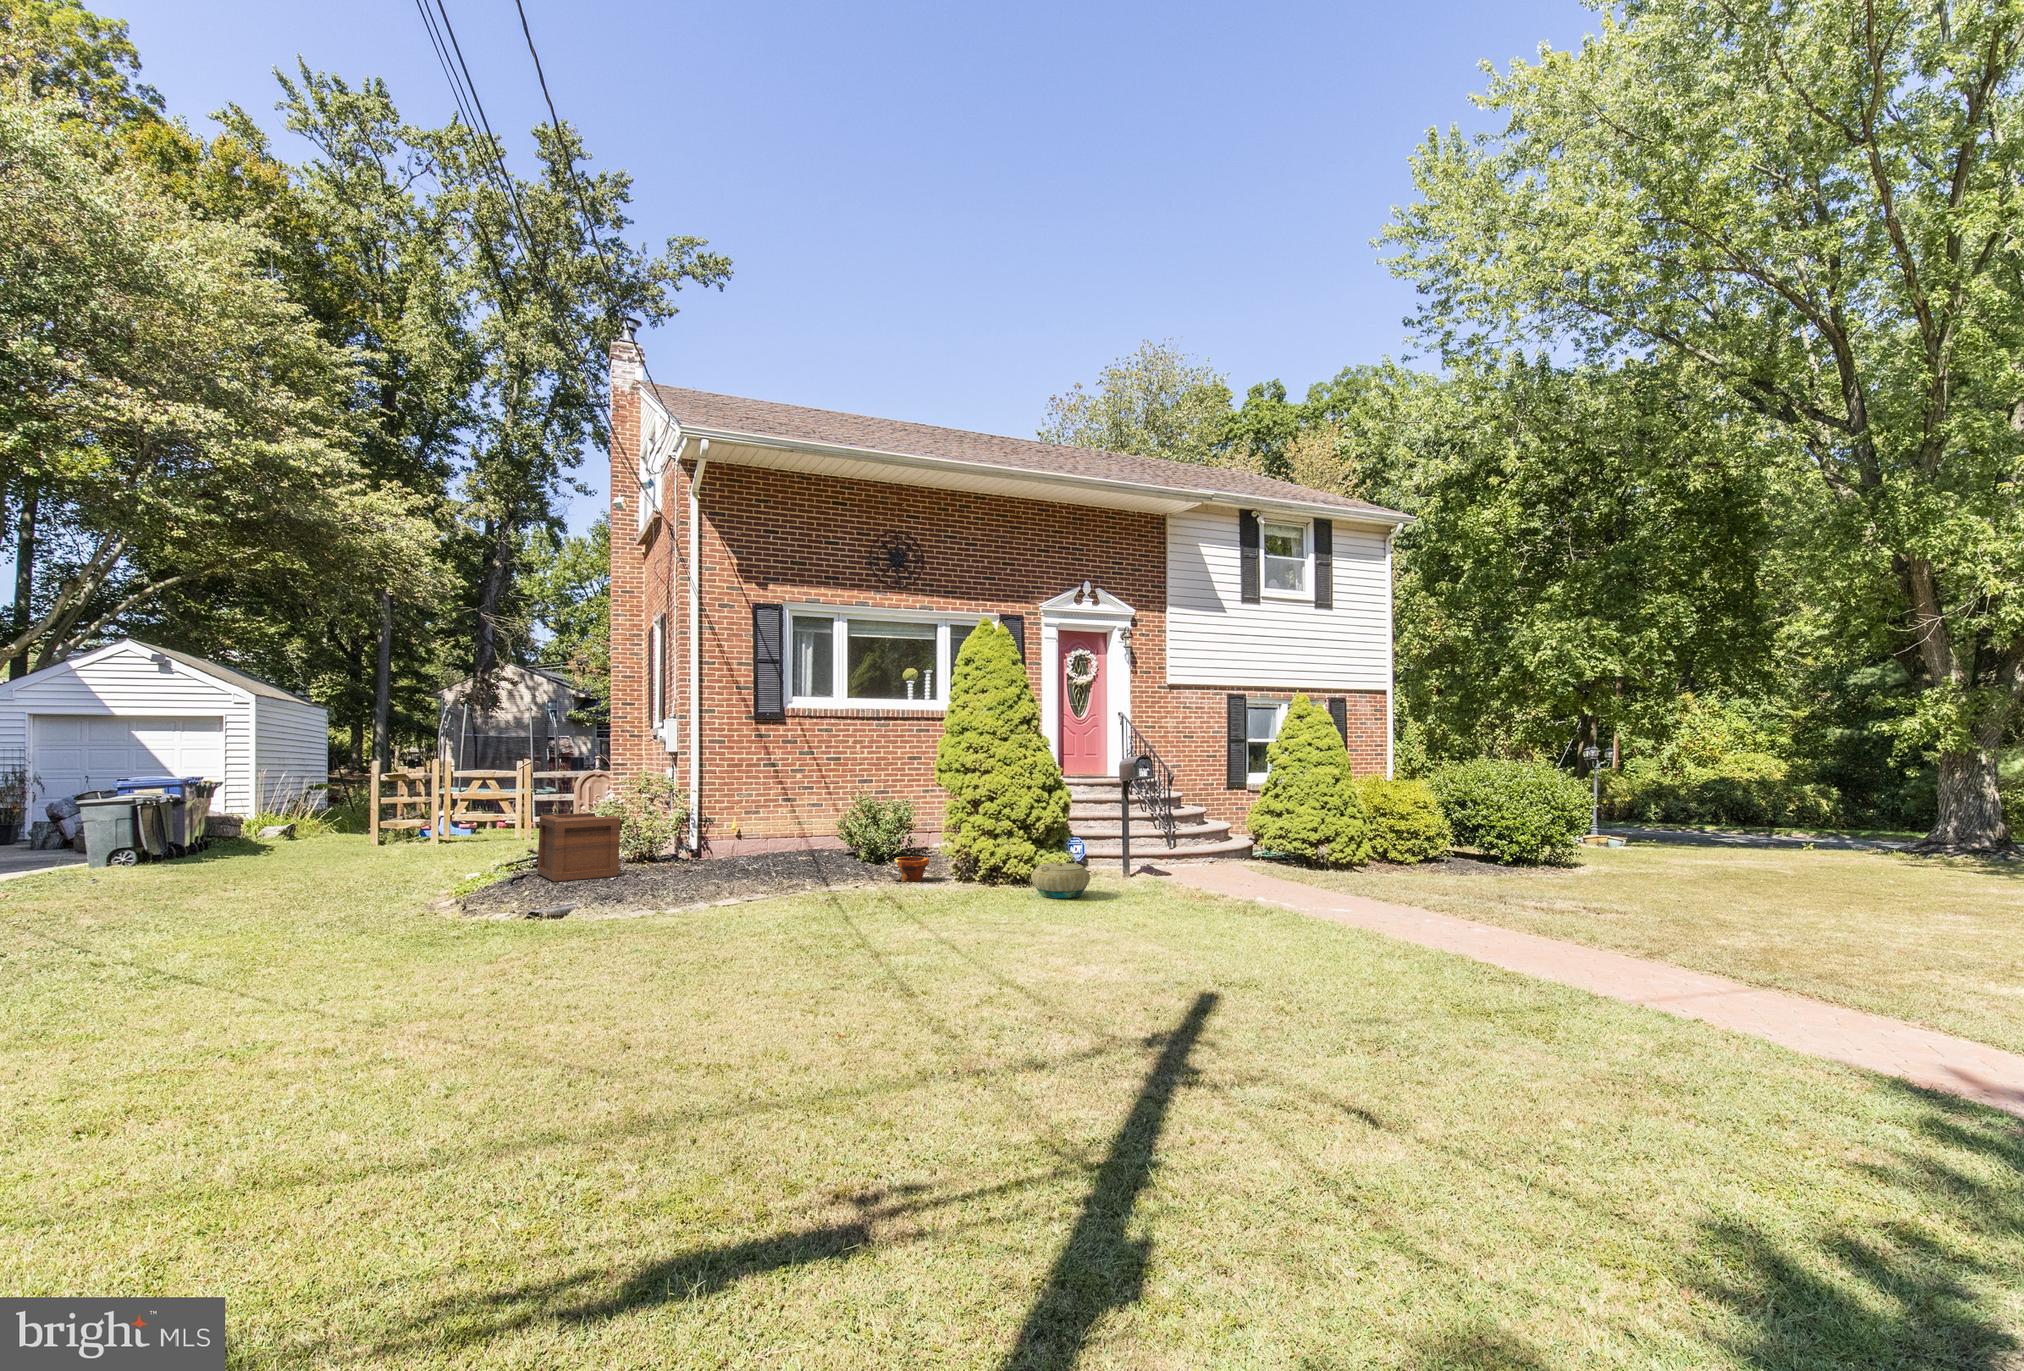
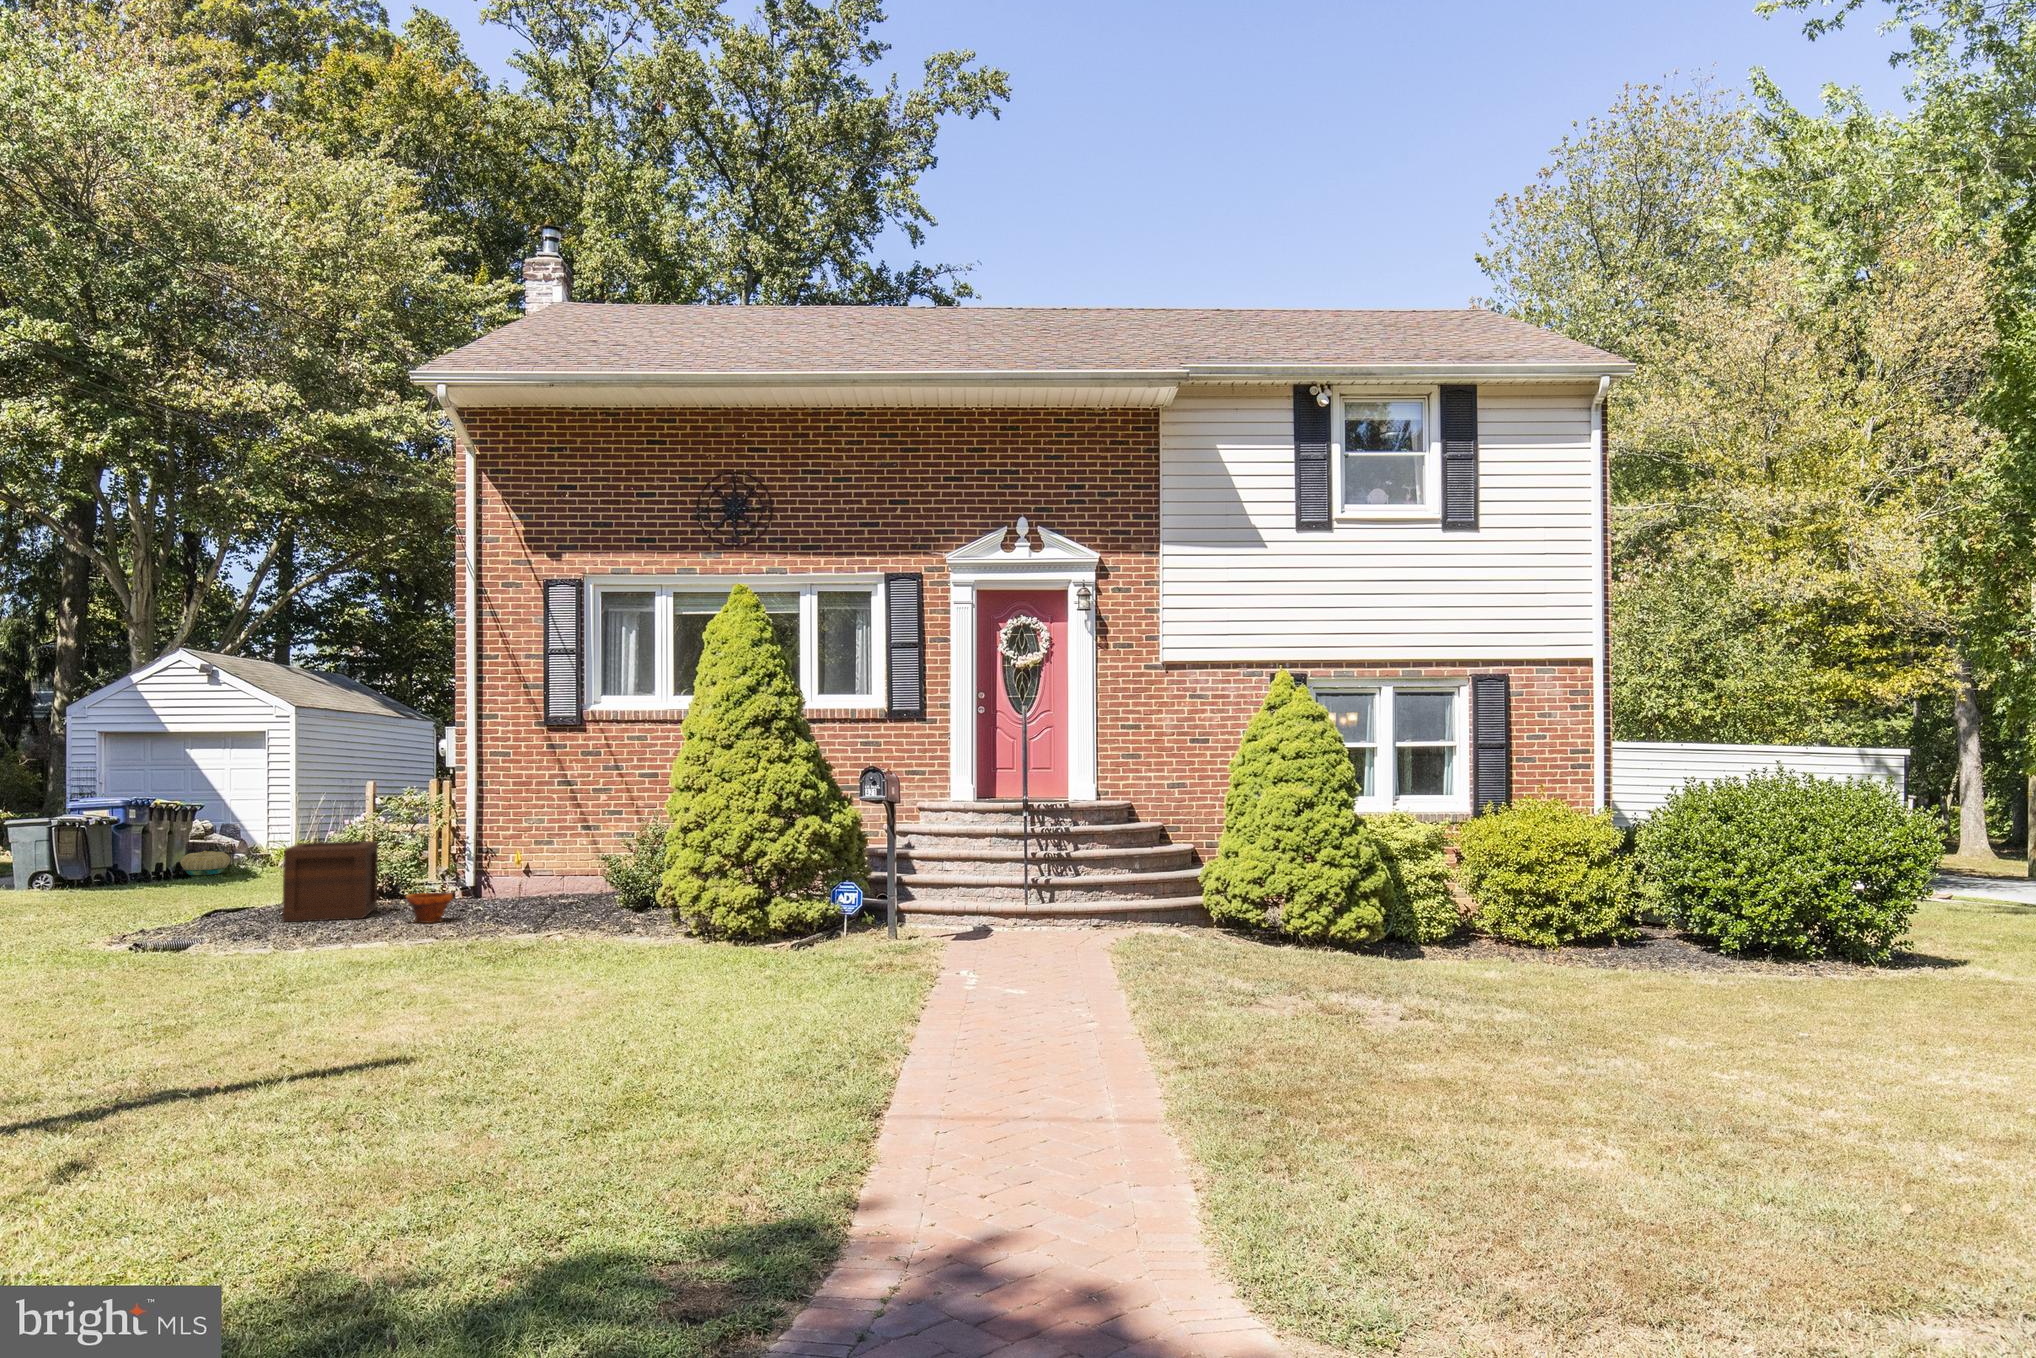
planter: present [895,857,929,882] -> present [406,893,453,923]
basket: present [1031,862,1090,898] -> present [180,851,230,875]

